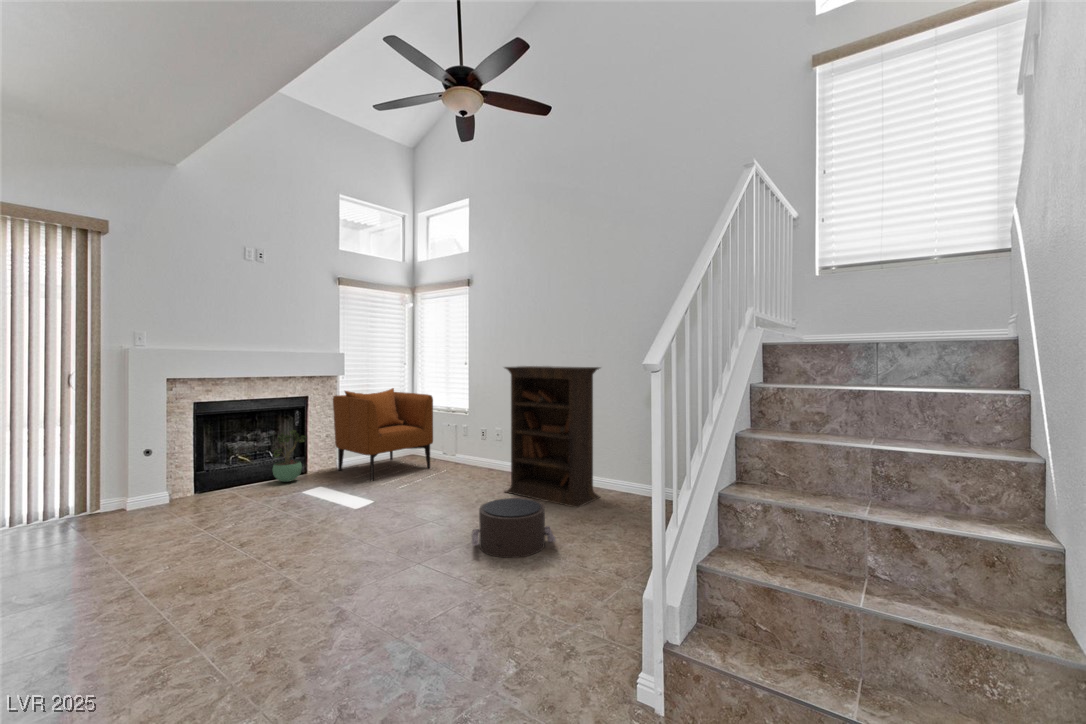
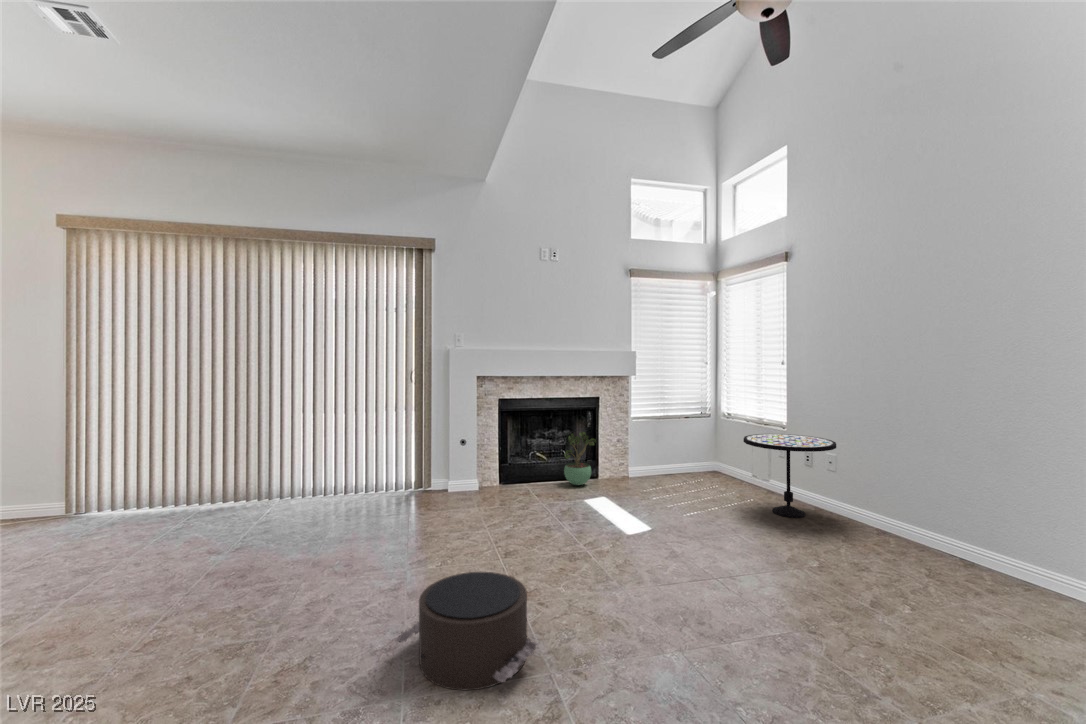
bookcase: present [505,366,600,508] -> none [836,366,1044,613]
armchair: present [333,388,433,481] -> none [624,392,738,499]
side table: none [439,417,501,478] -> present [743,434,836,518]
pouf: present [471,498,556,558] -> present [396,572,538,690]

